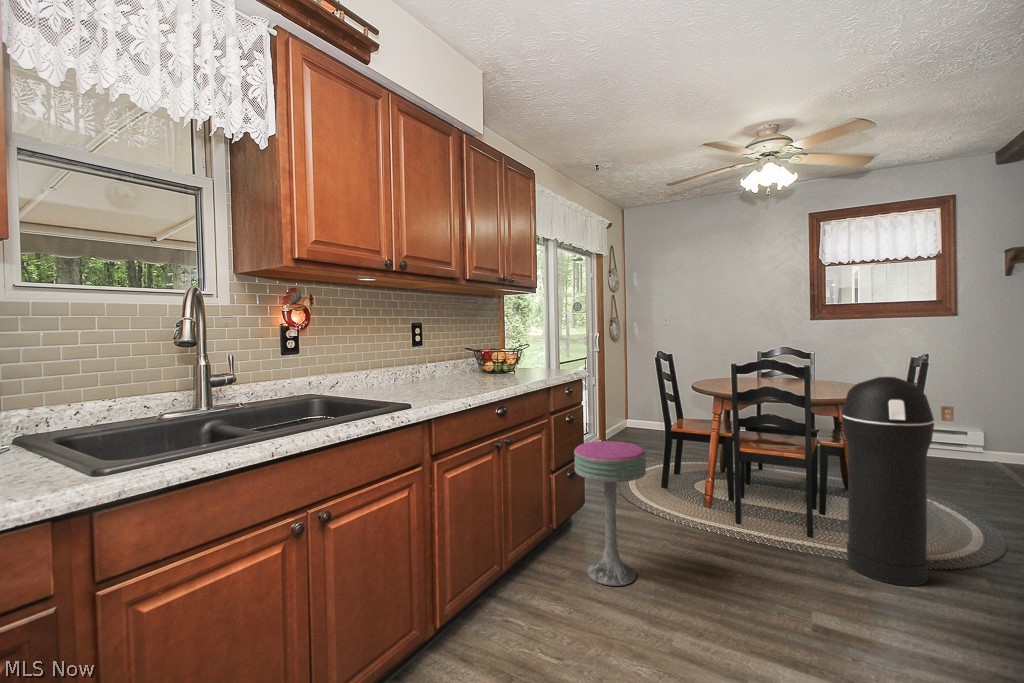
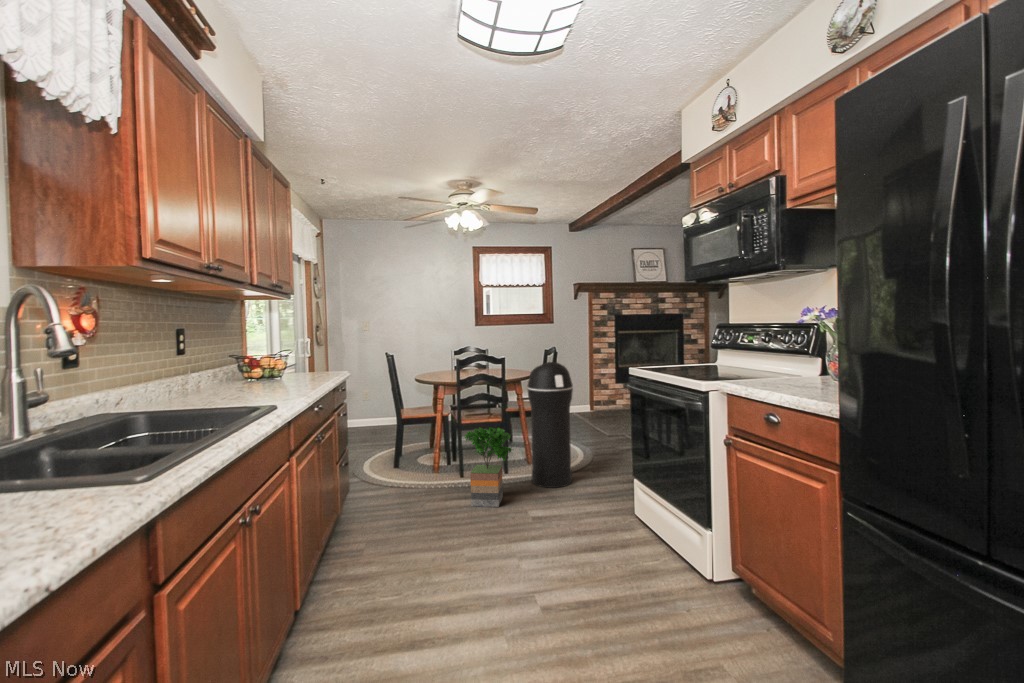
bar stool: present [574,441,646,586] -> none [367,425,425,541]
potted tree: none [719,460,797,584] -> present [465,427,512,507]

